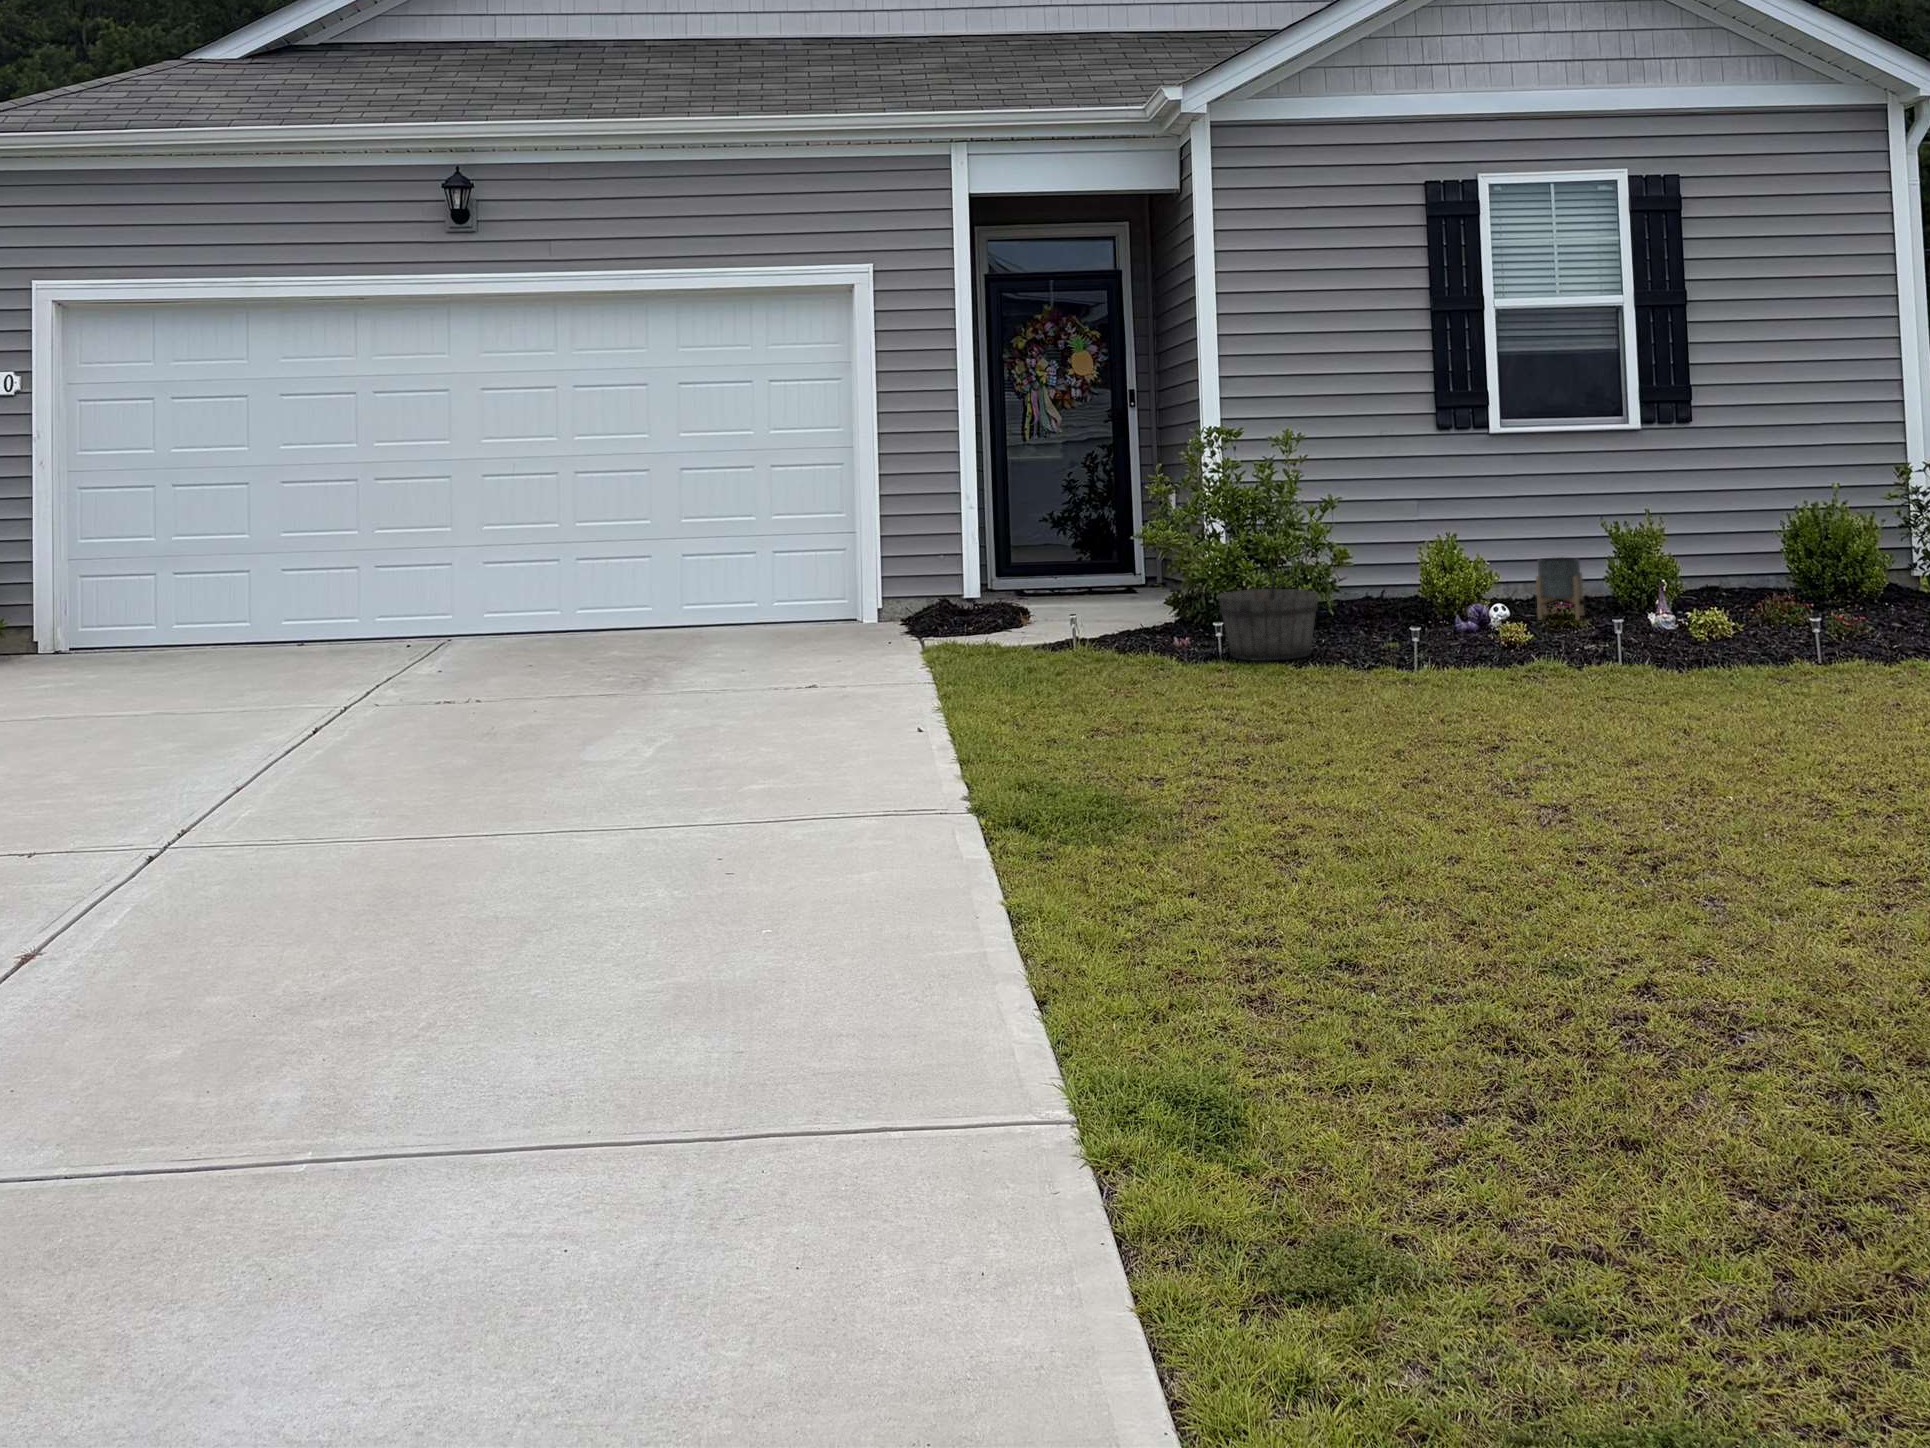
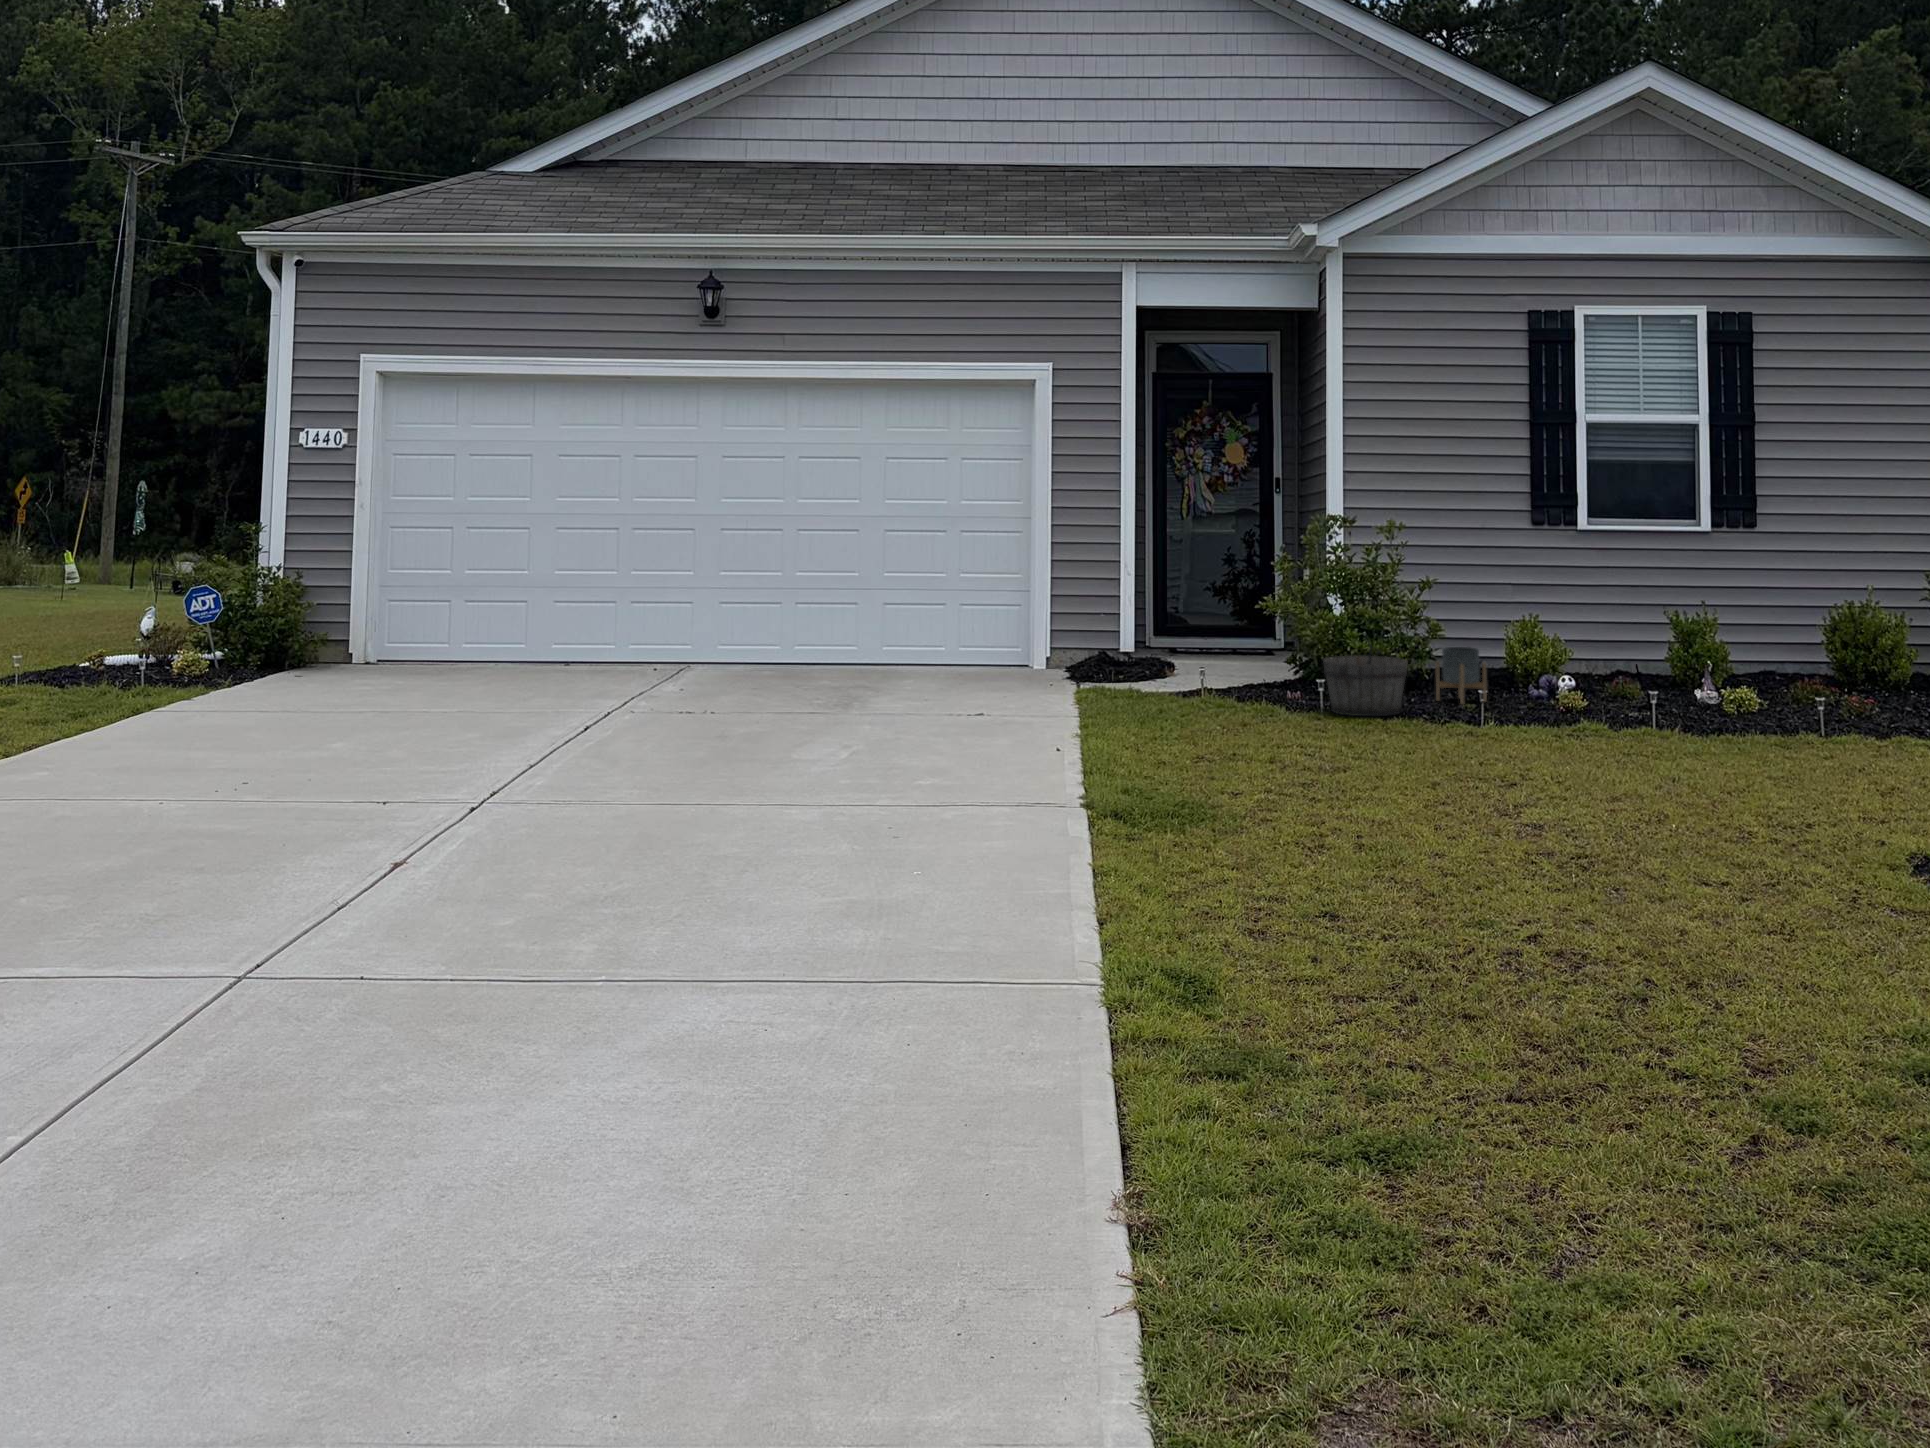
planter: present [1536,557,1584,620] -> present [1436,647,1487,704]

